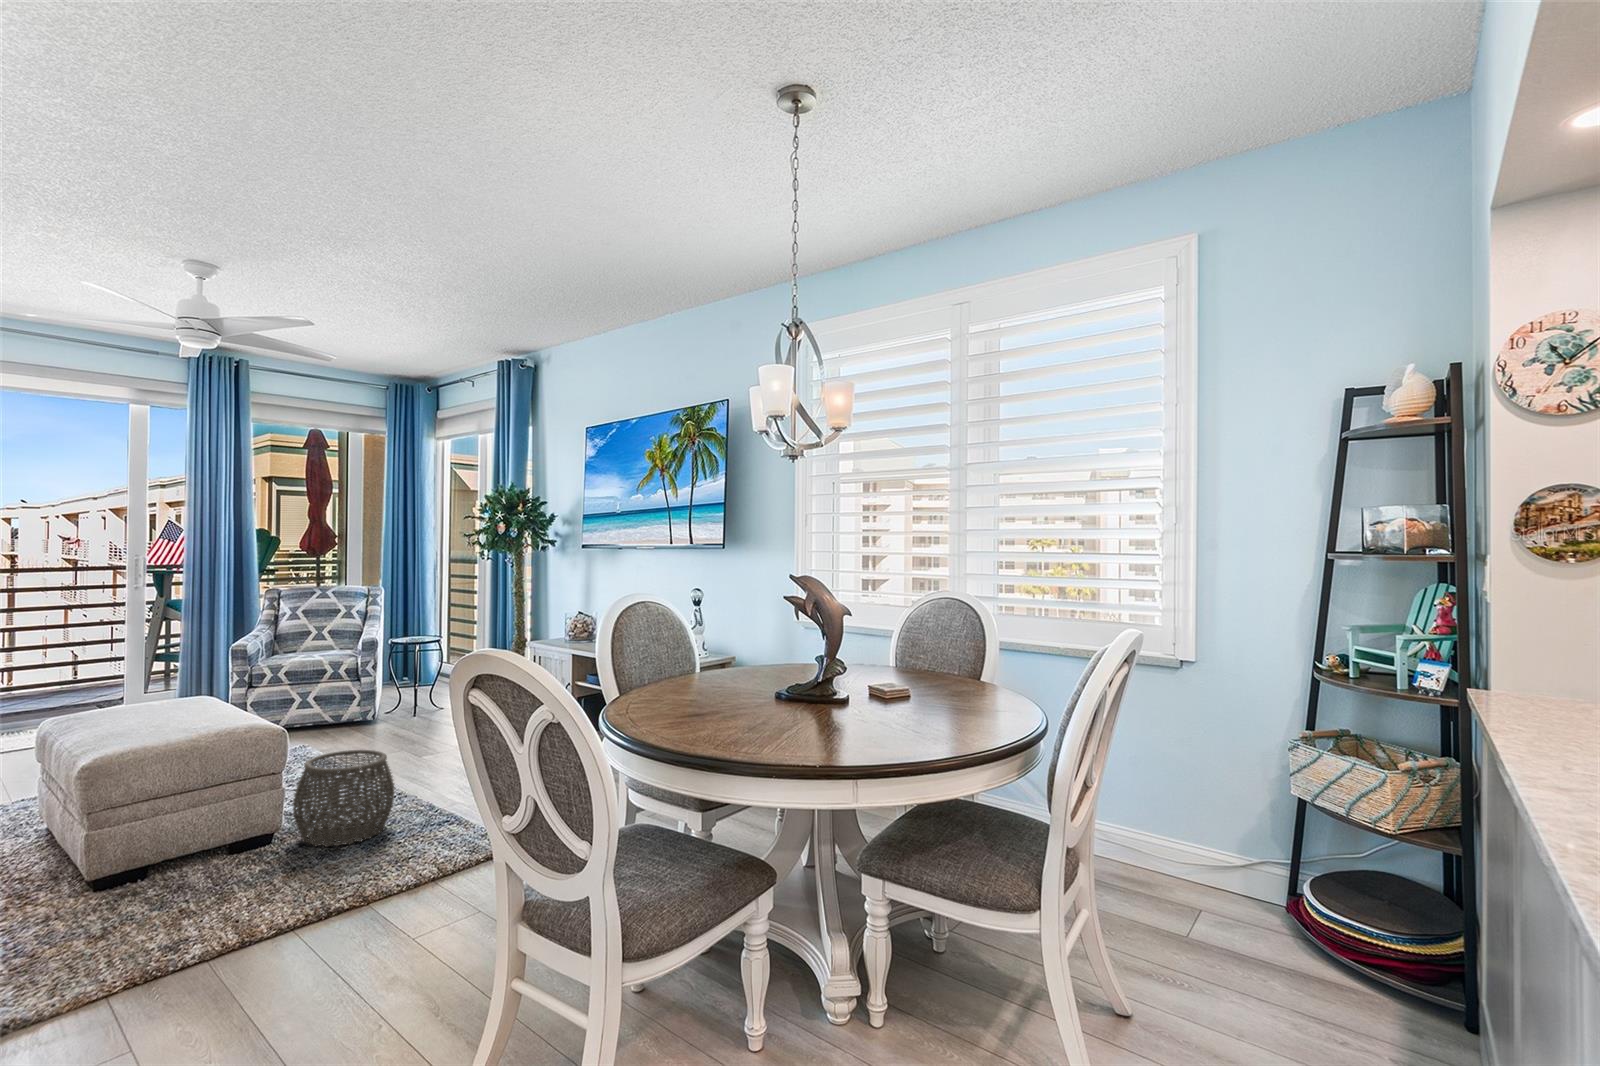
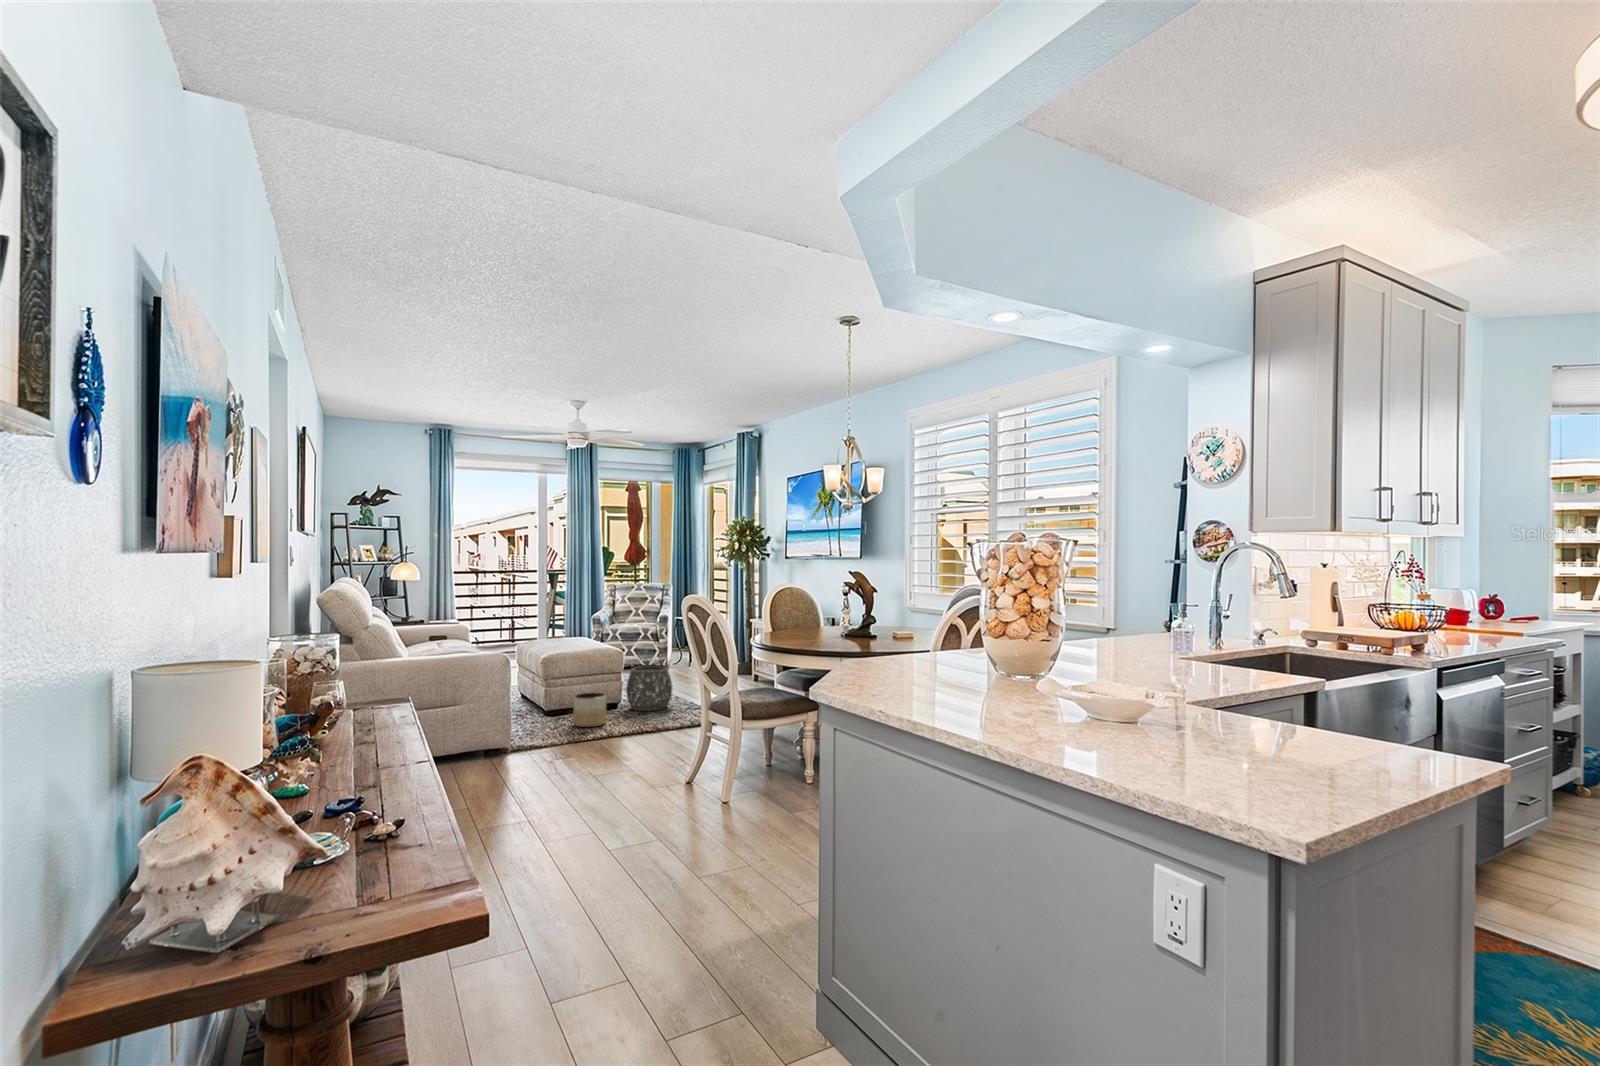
planter: none [157,829,244,917] -> present [573,692,606,727]

